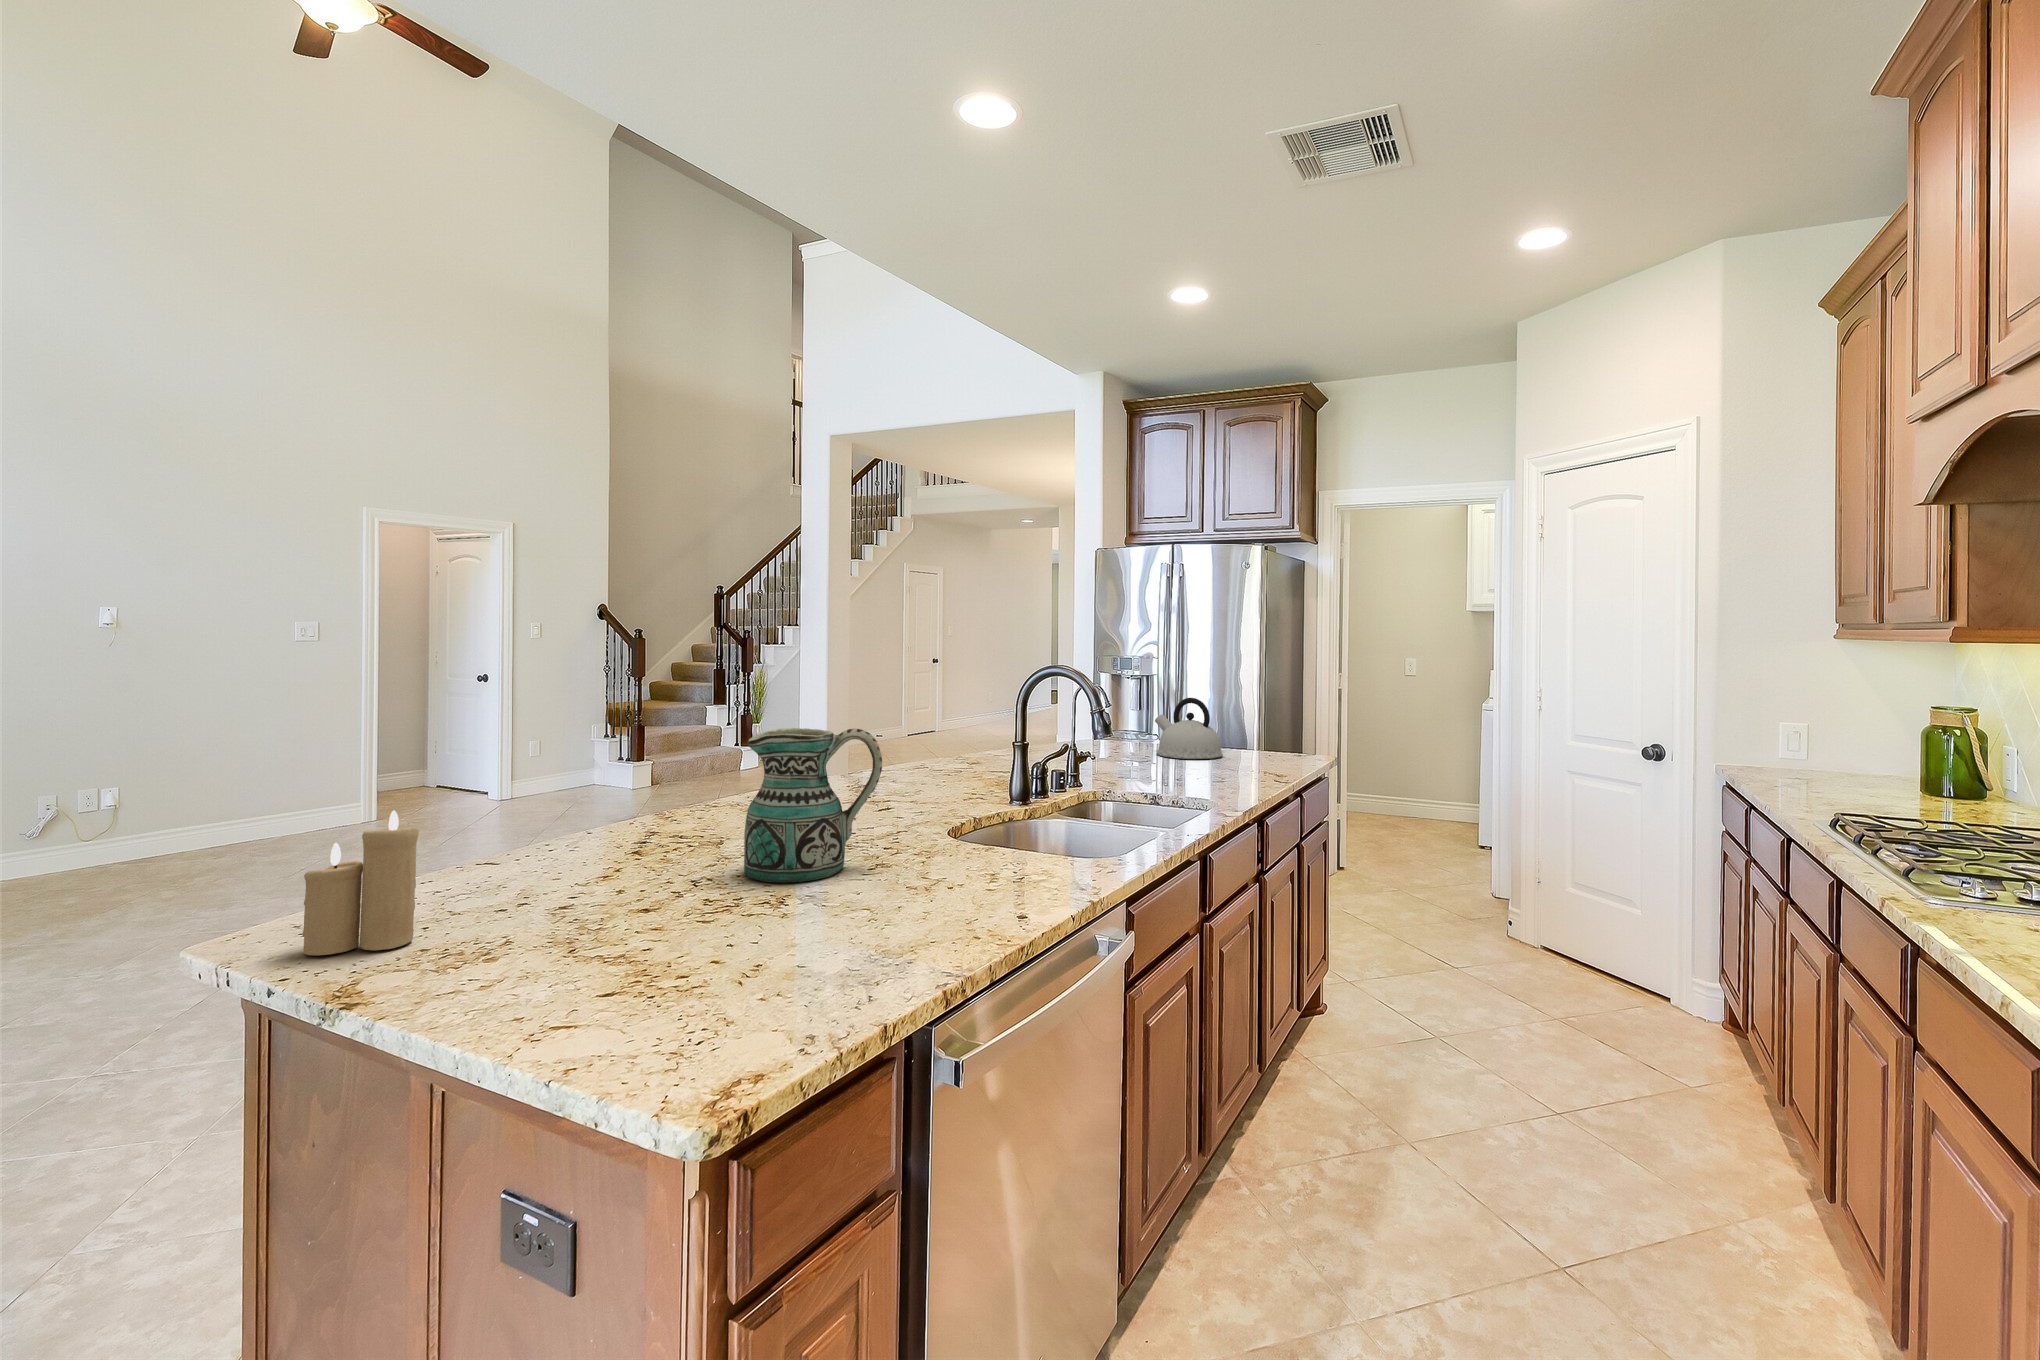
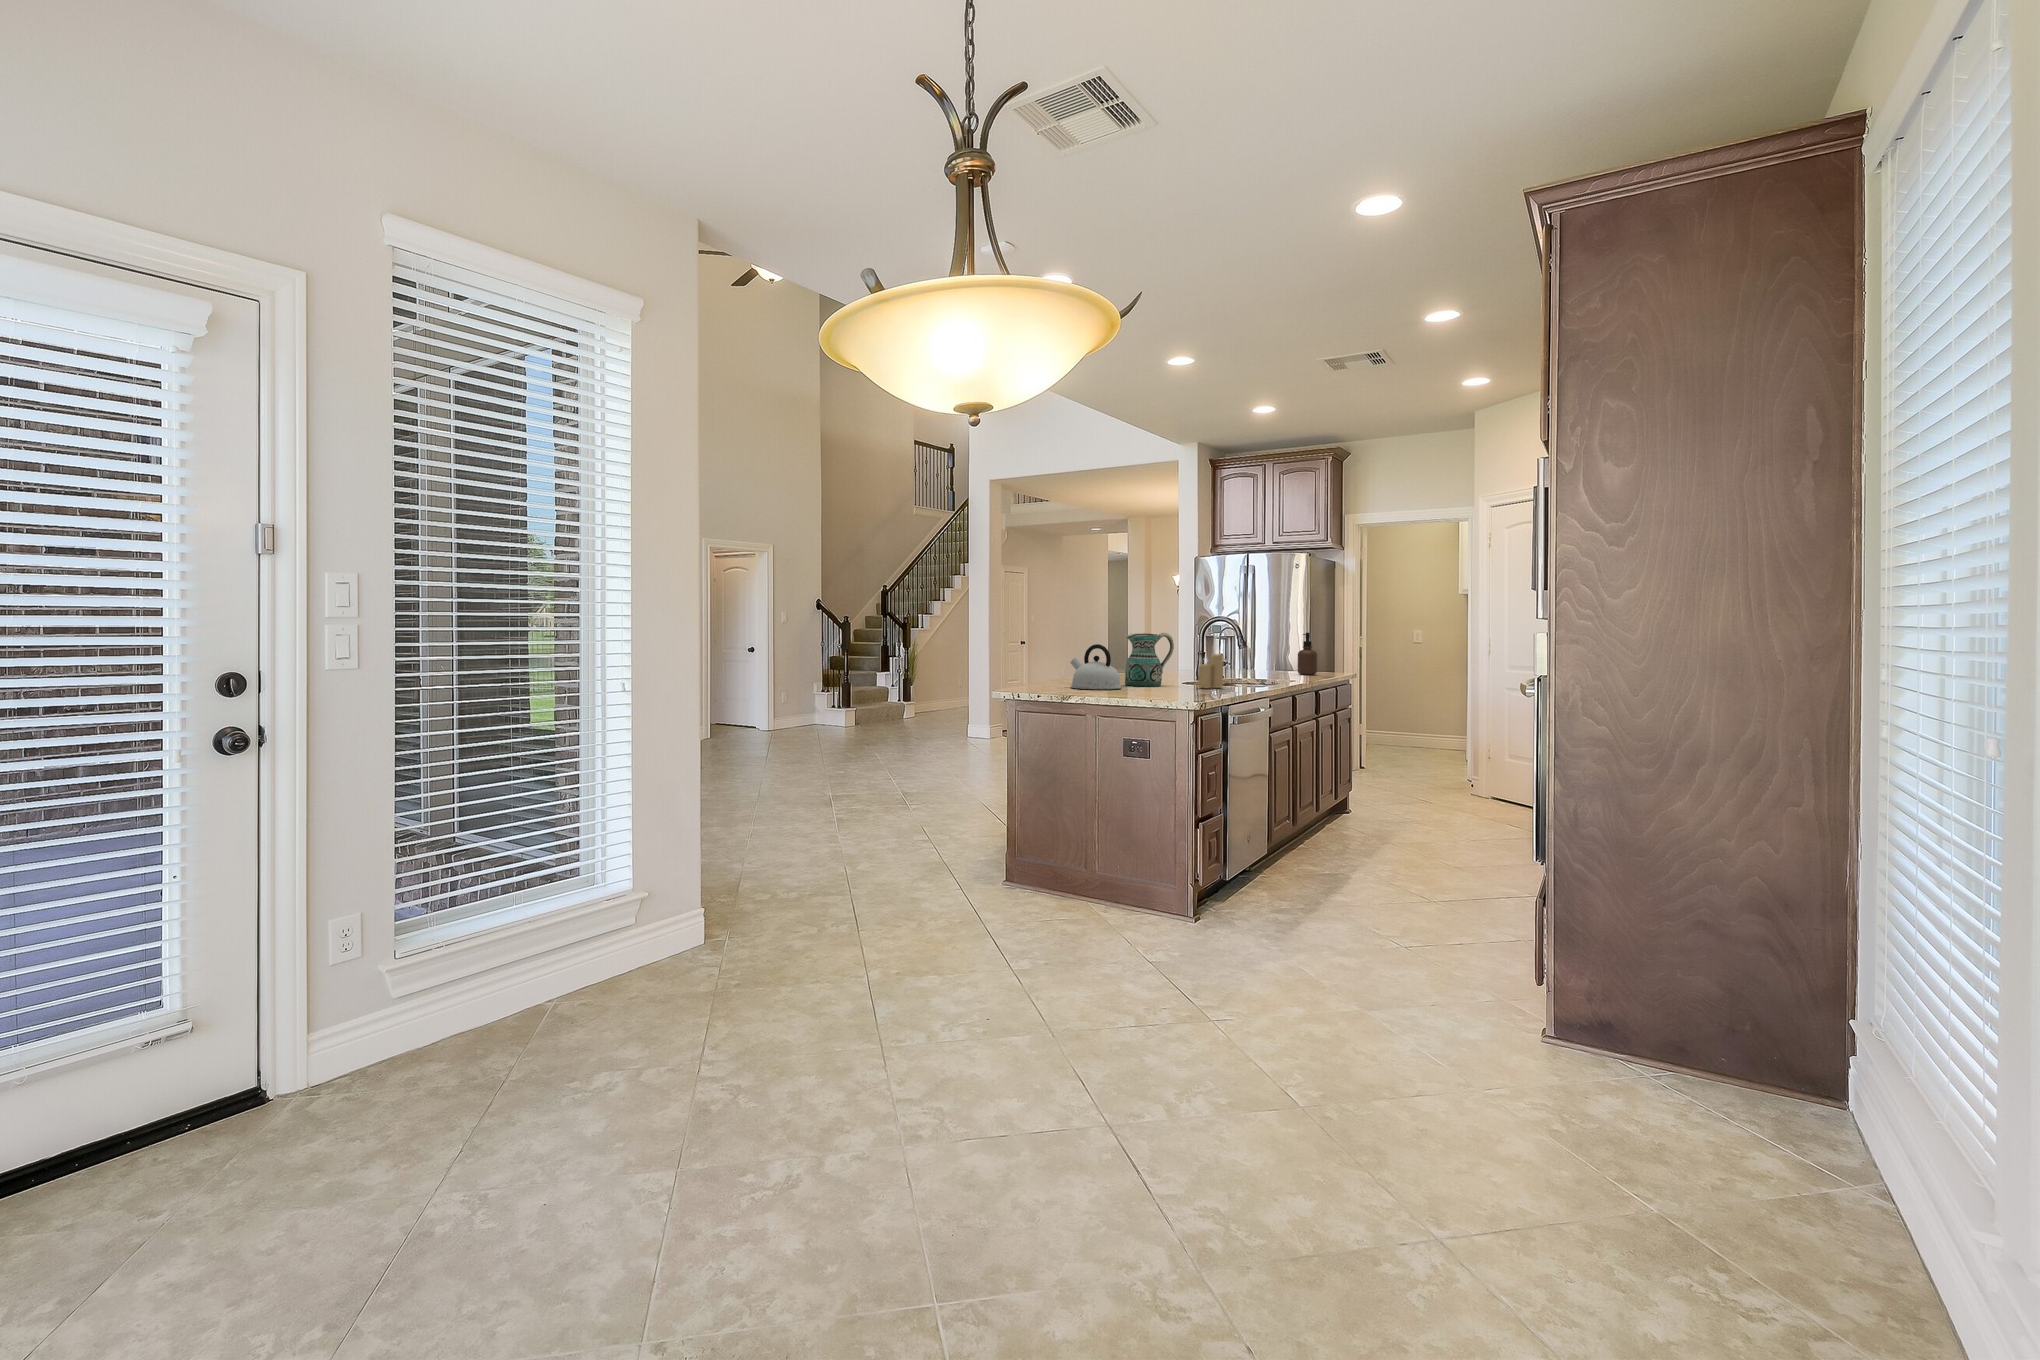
soap dispenser: none [1231,690,1266,771] -> present [1298,633,1317,675]
kettle: present [1155,698,1223,759] -> present [1071,644,1122,689]
candle: present [302,810,419,955] -> present [1198,651,1224,688]

